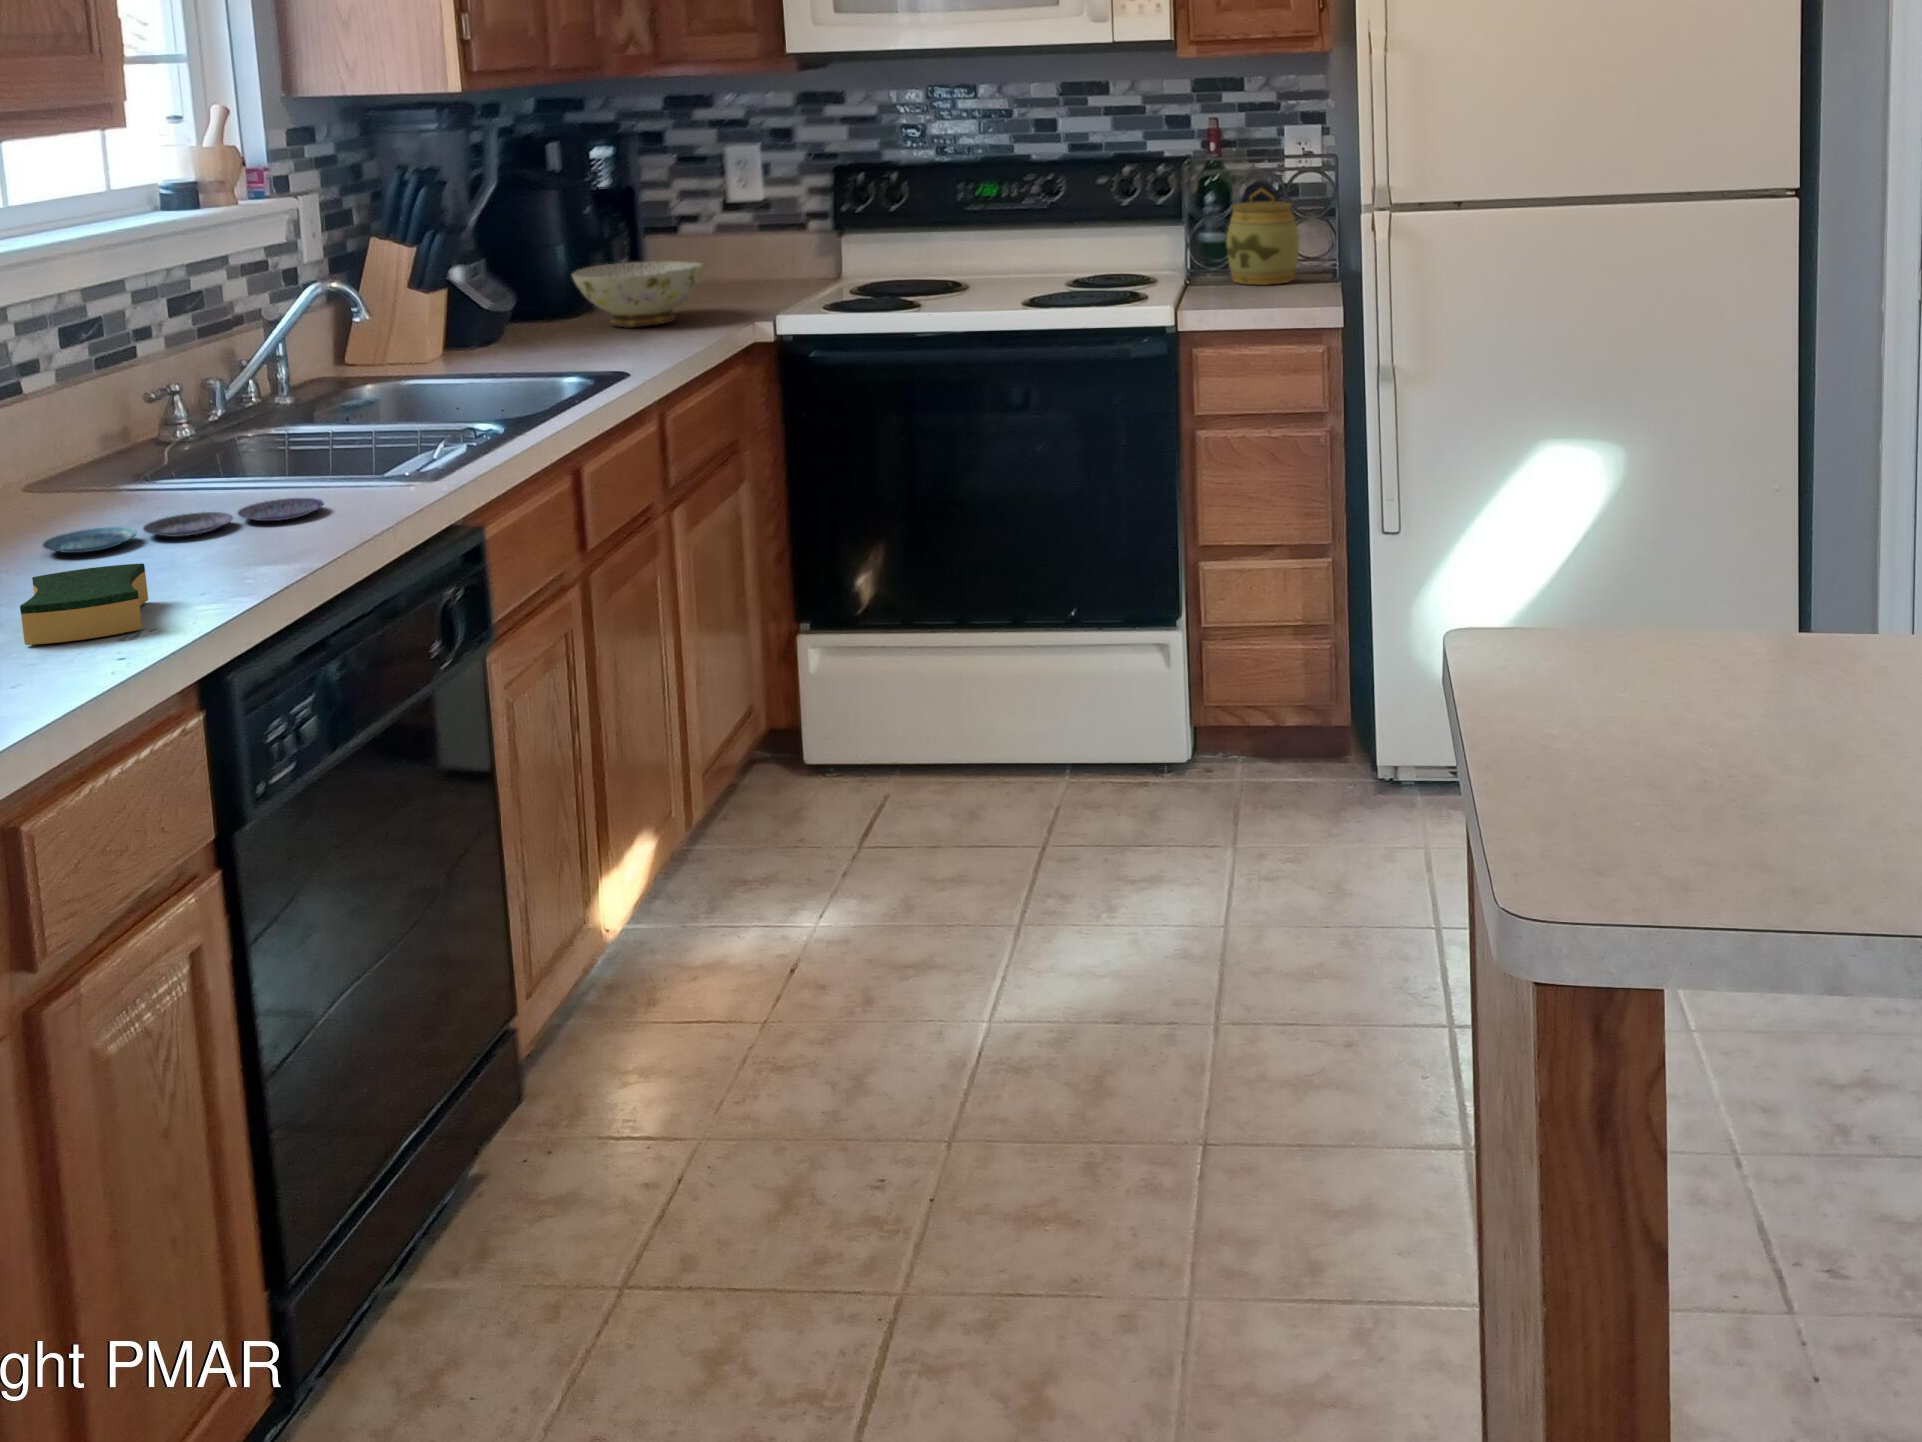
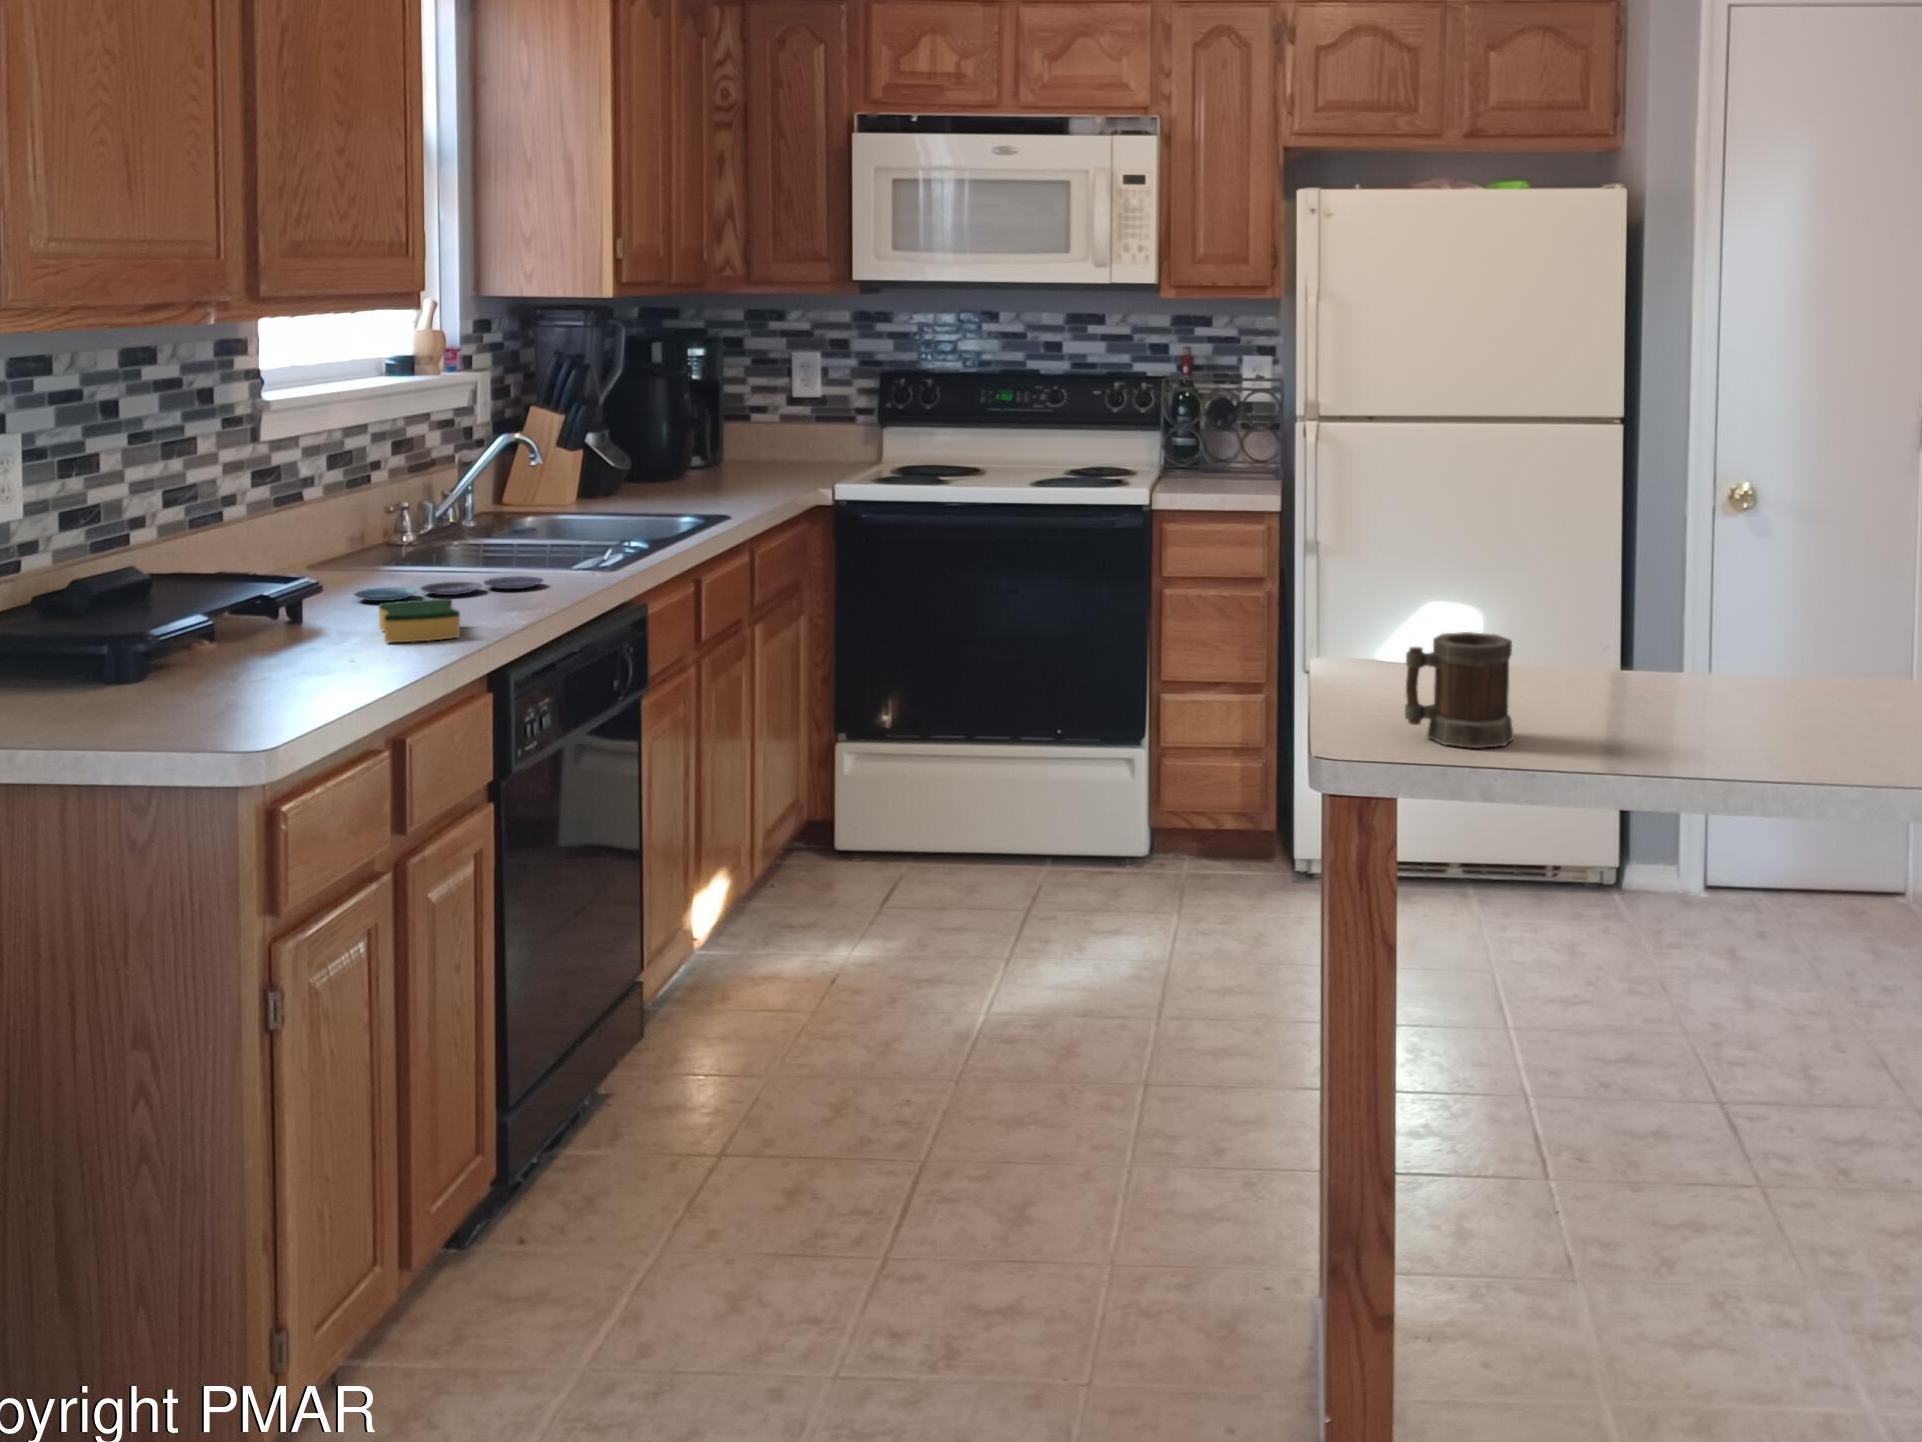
jar: present [1226,188,1299,285] -> none [1194,402,1251,479]
ceramic bowl: present [572,260,704,327] -> none [677,437,782,487]
mug: none [1636,650,1836,877] -> present [1405,632,1514,748]

